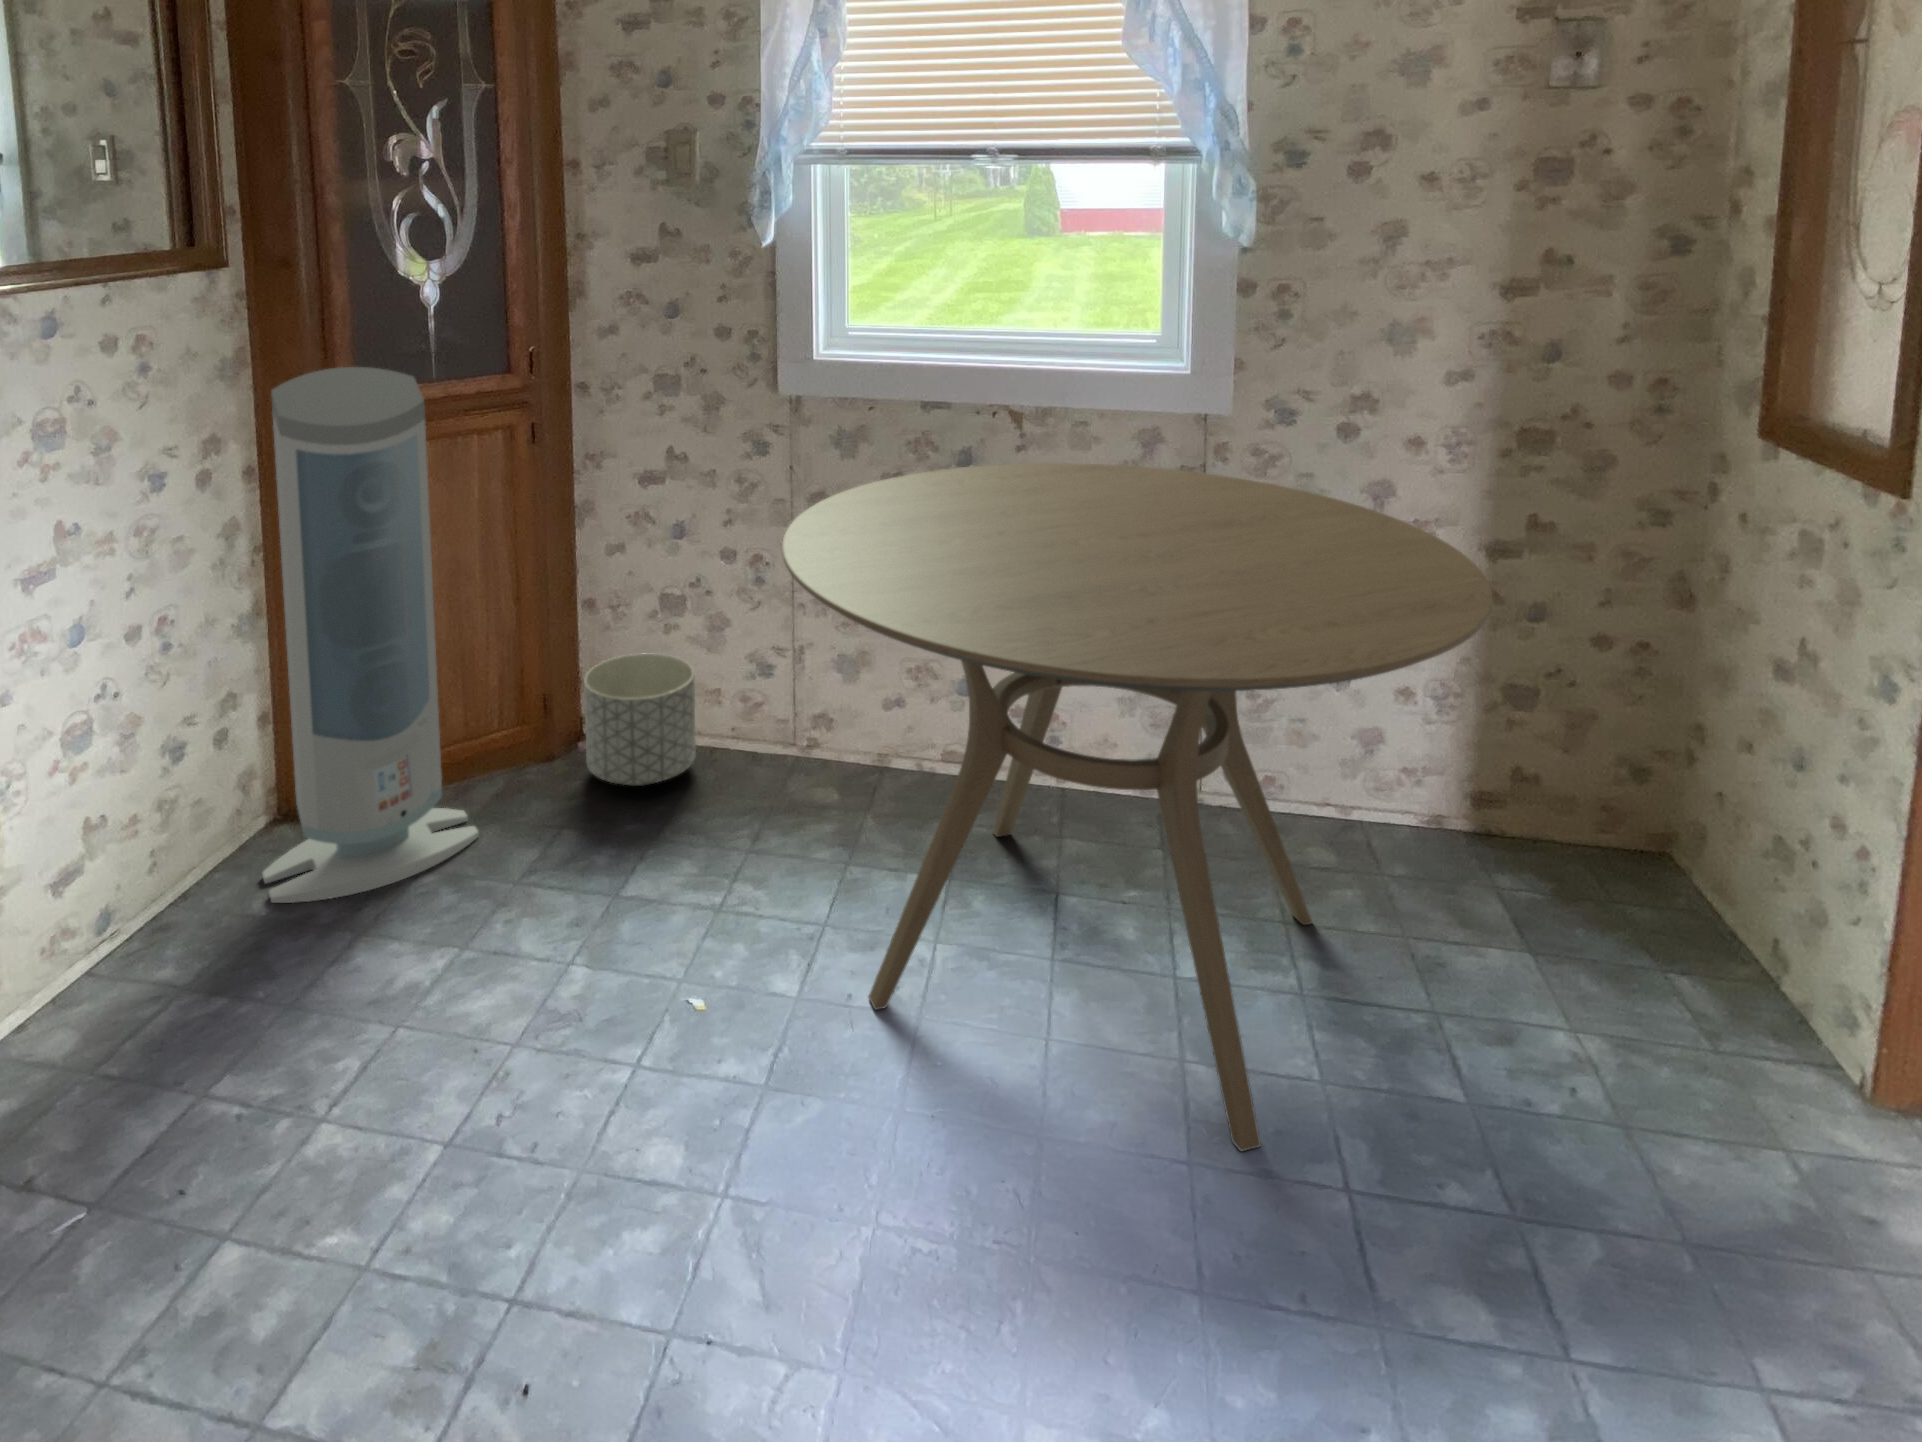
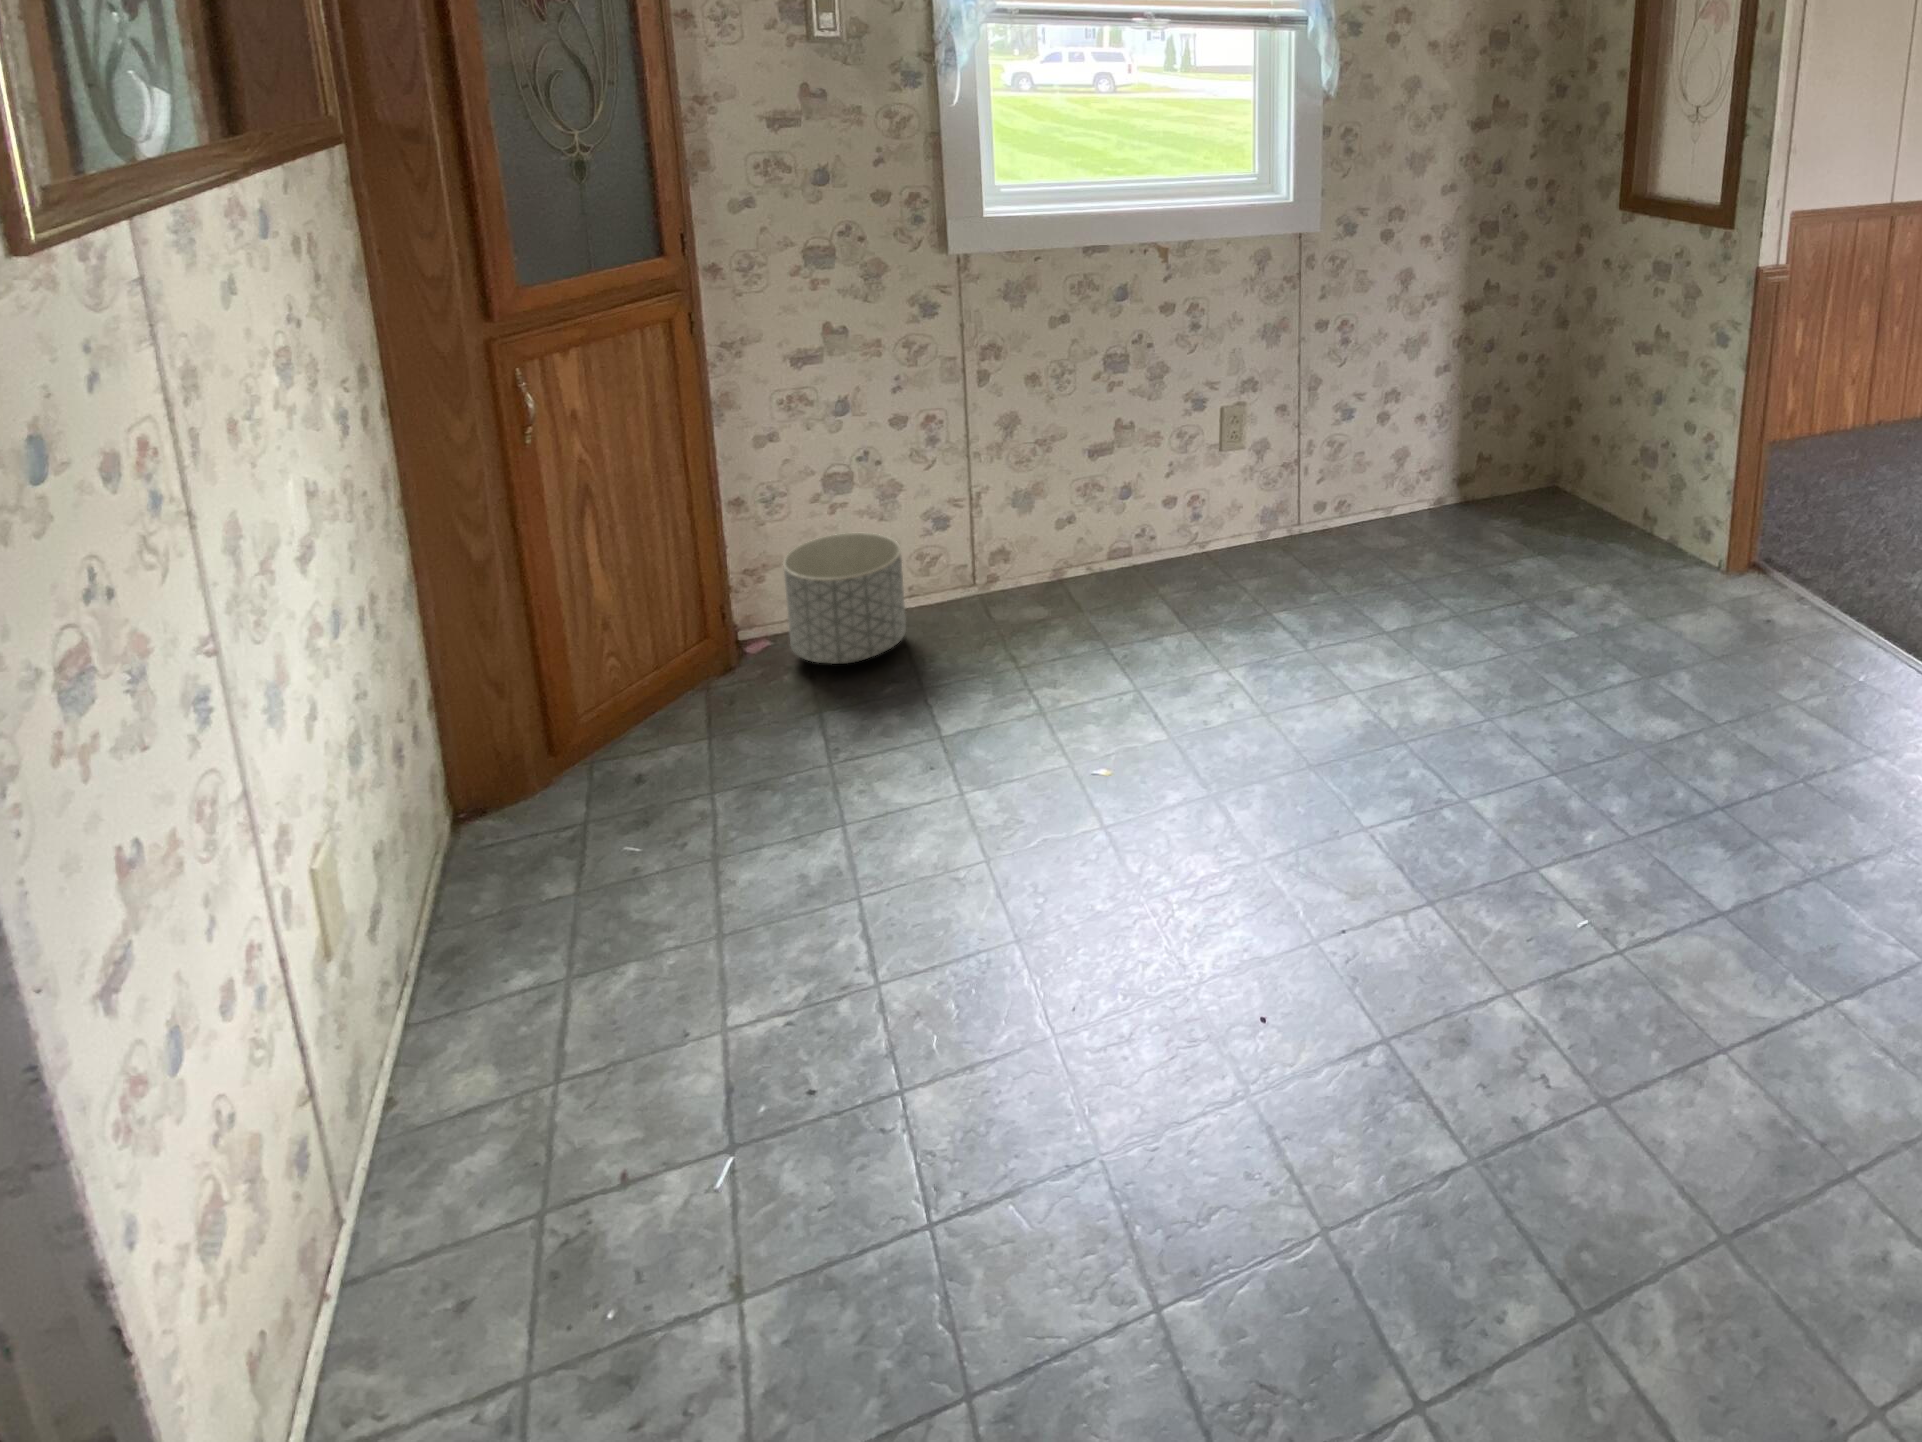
air purifier: present [262,367,479,903] -> none [504,265,748,879]
dining table: present [782,463,1492,1151] -> none [1091,278,1605,724]

